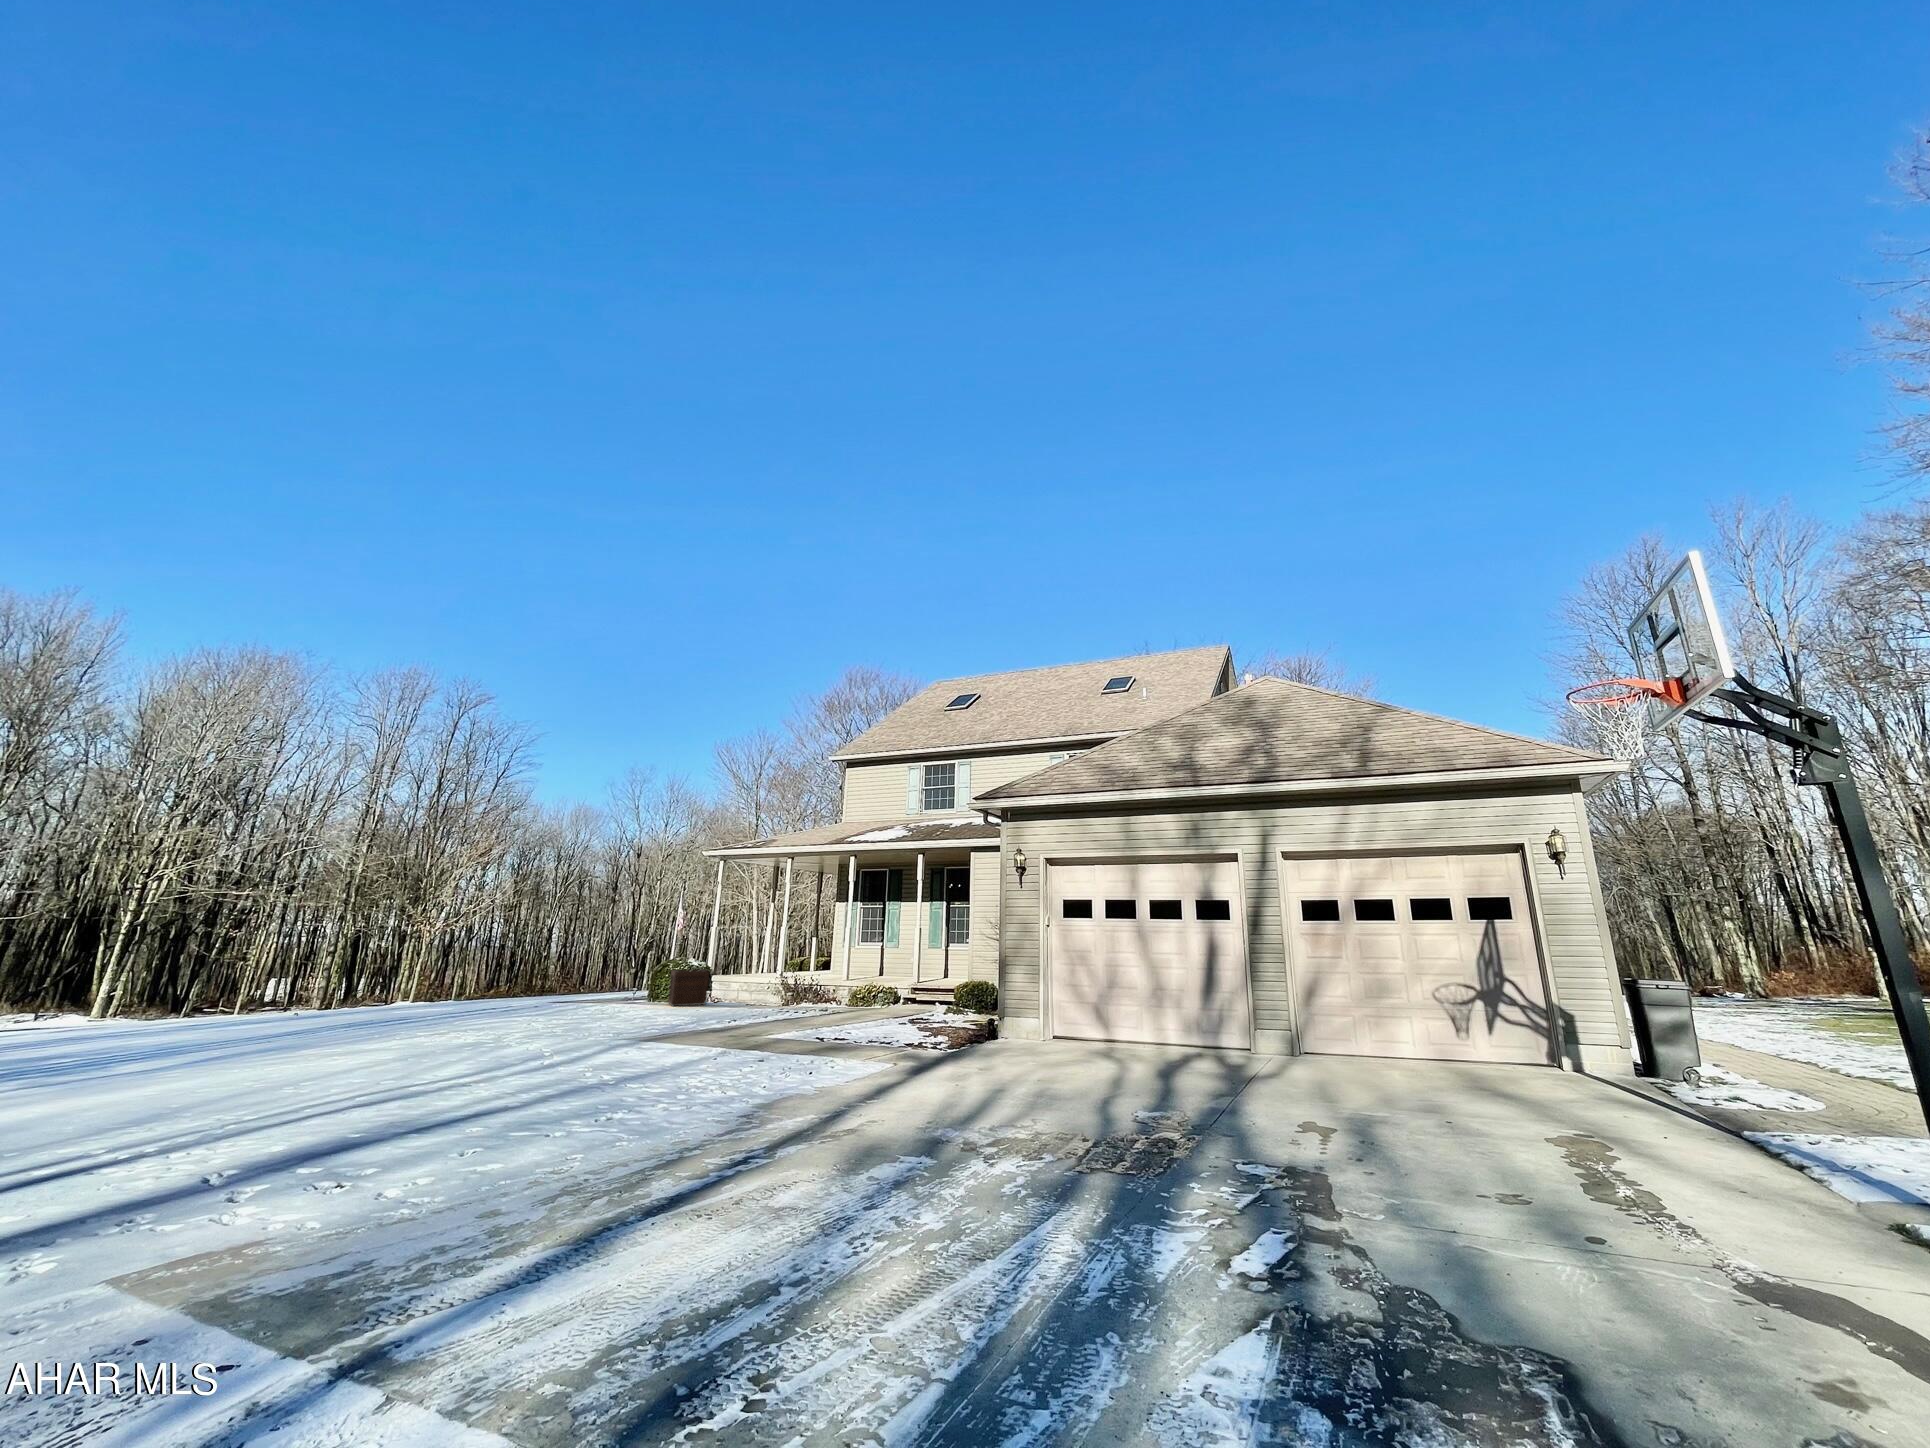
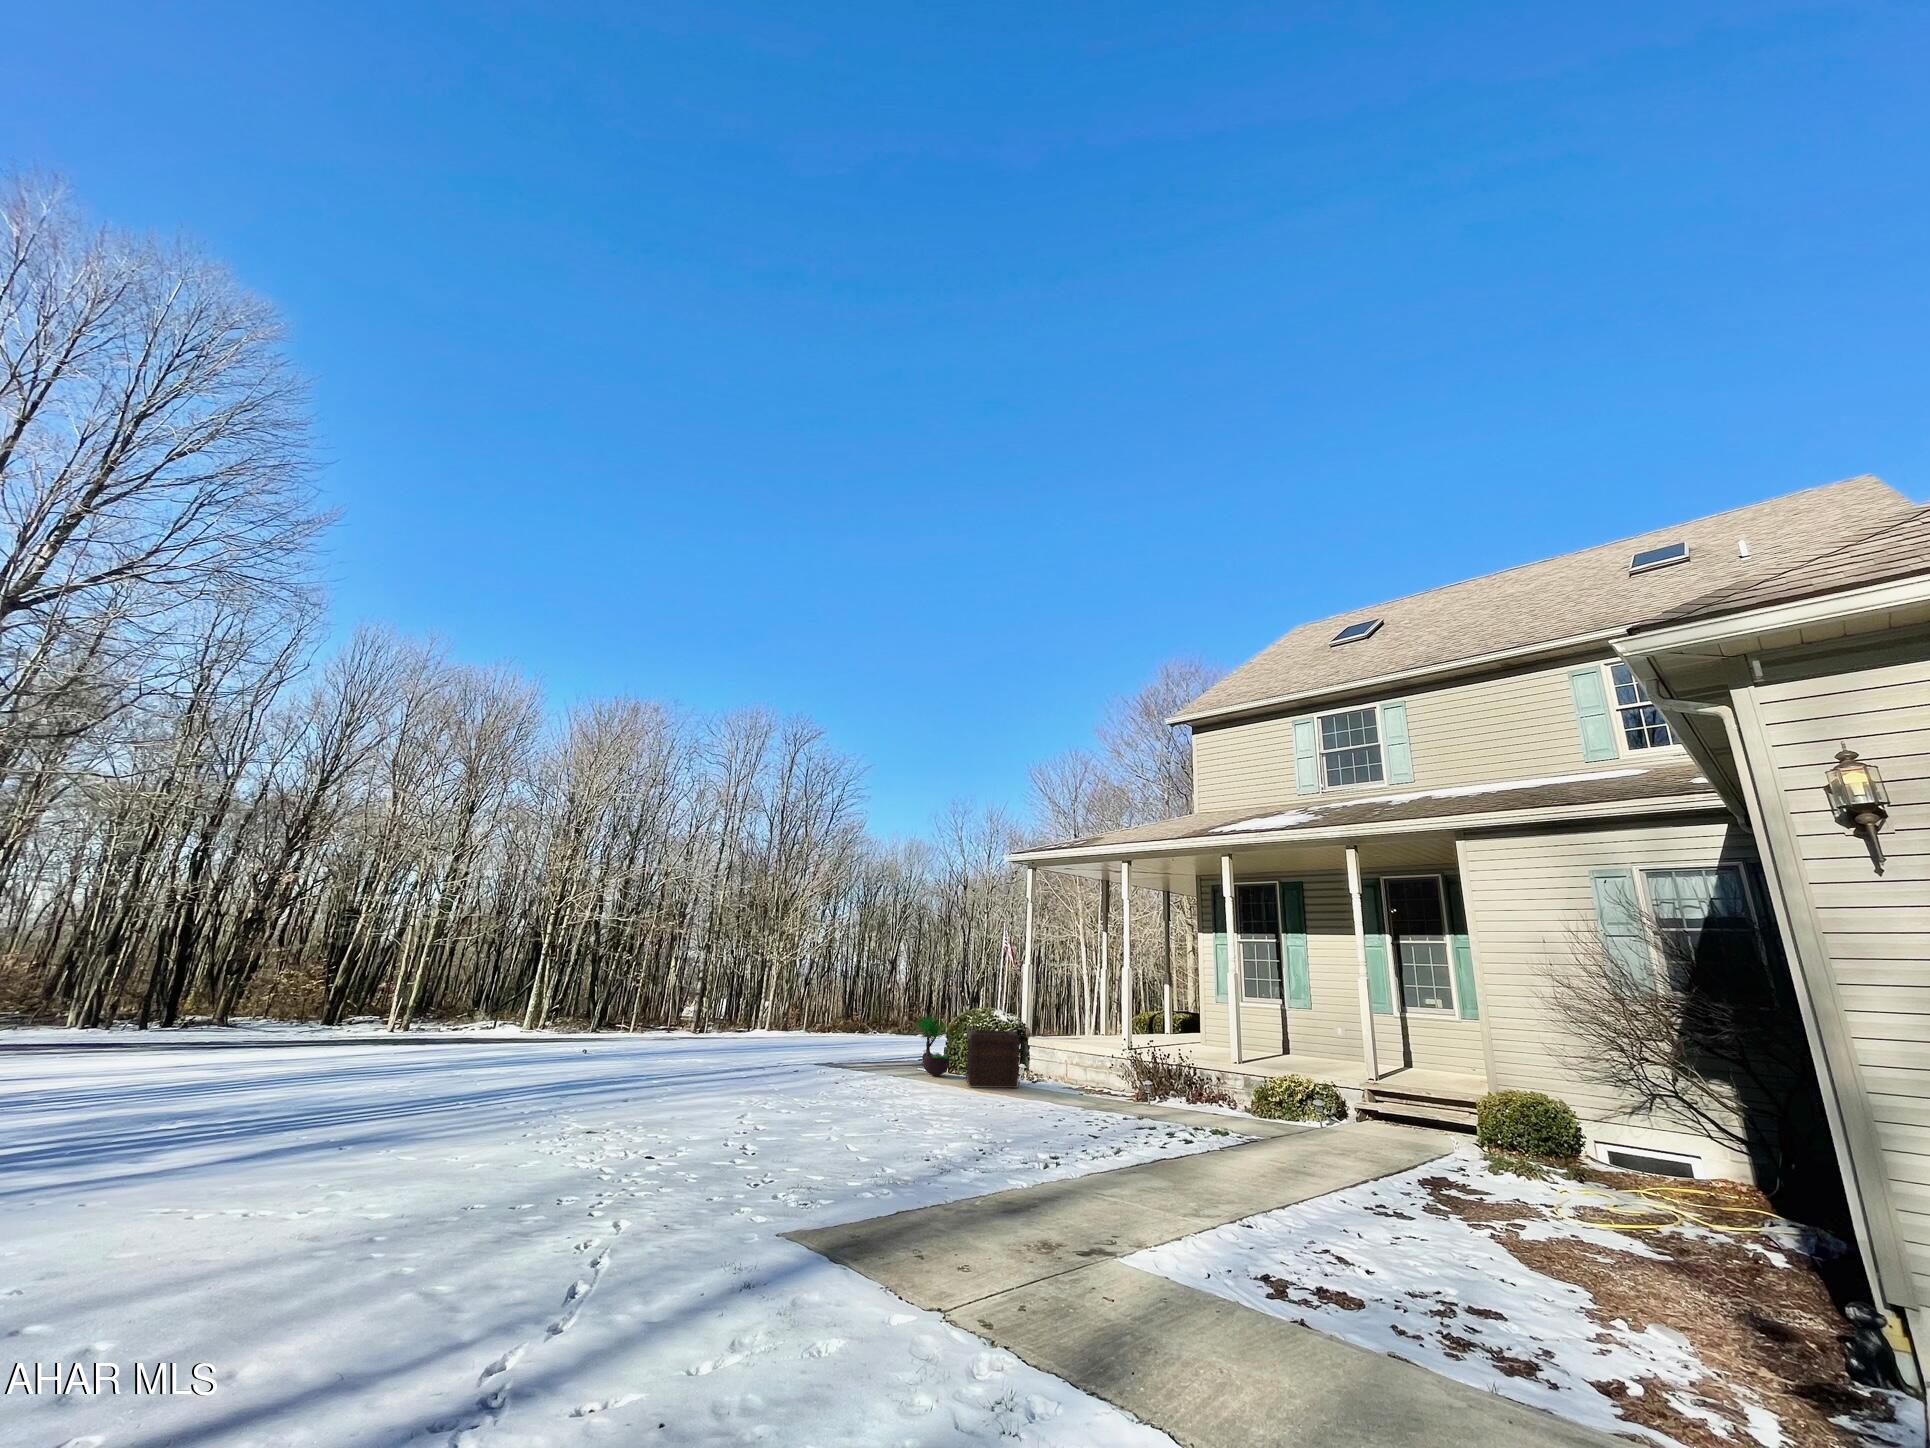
potted tree: none [631,958,656,1003] -> present [916,1014,949,1076]

